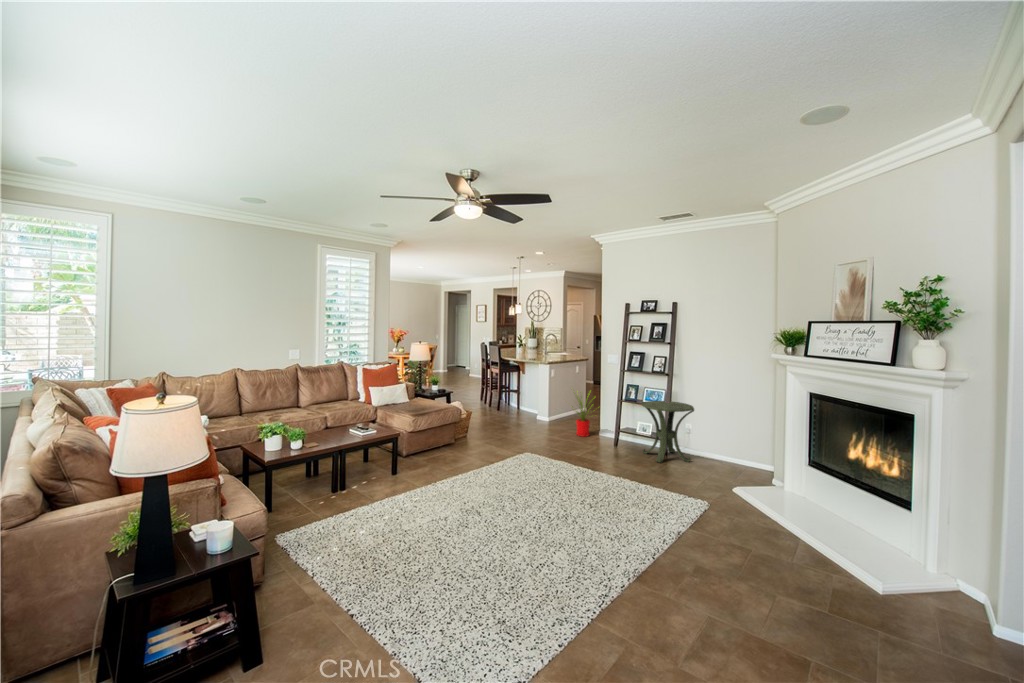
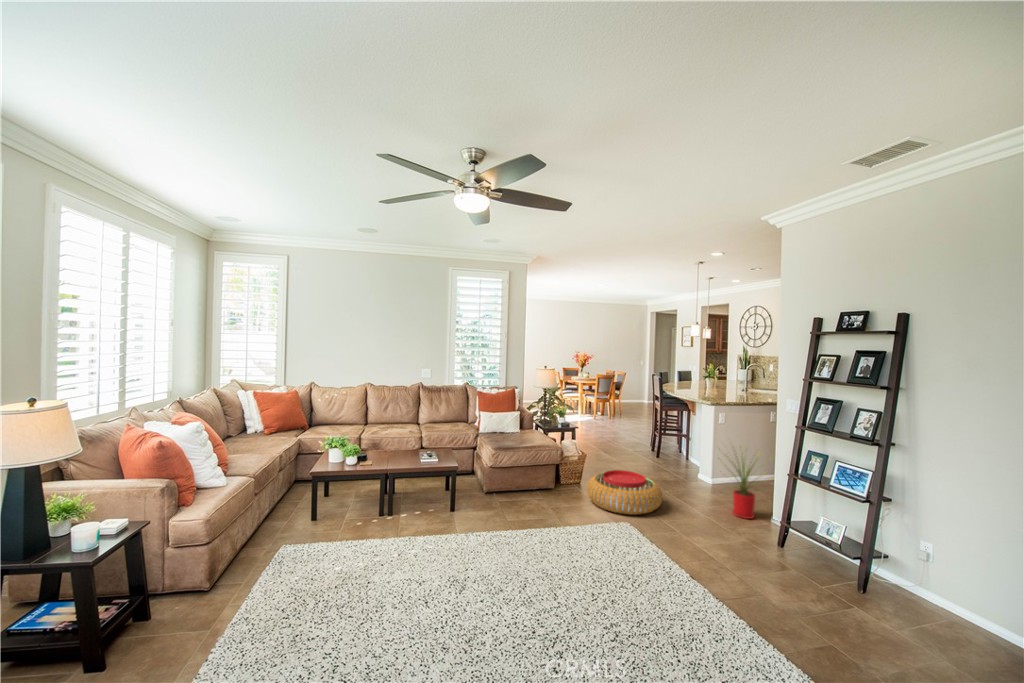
side table: present [642,401,694,463] -> none [817,485,933,621]
pouf: none [483,419,539,449] -> present [587,470,662,515]

